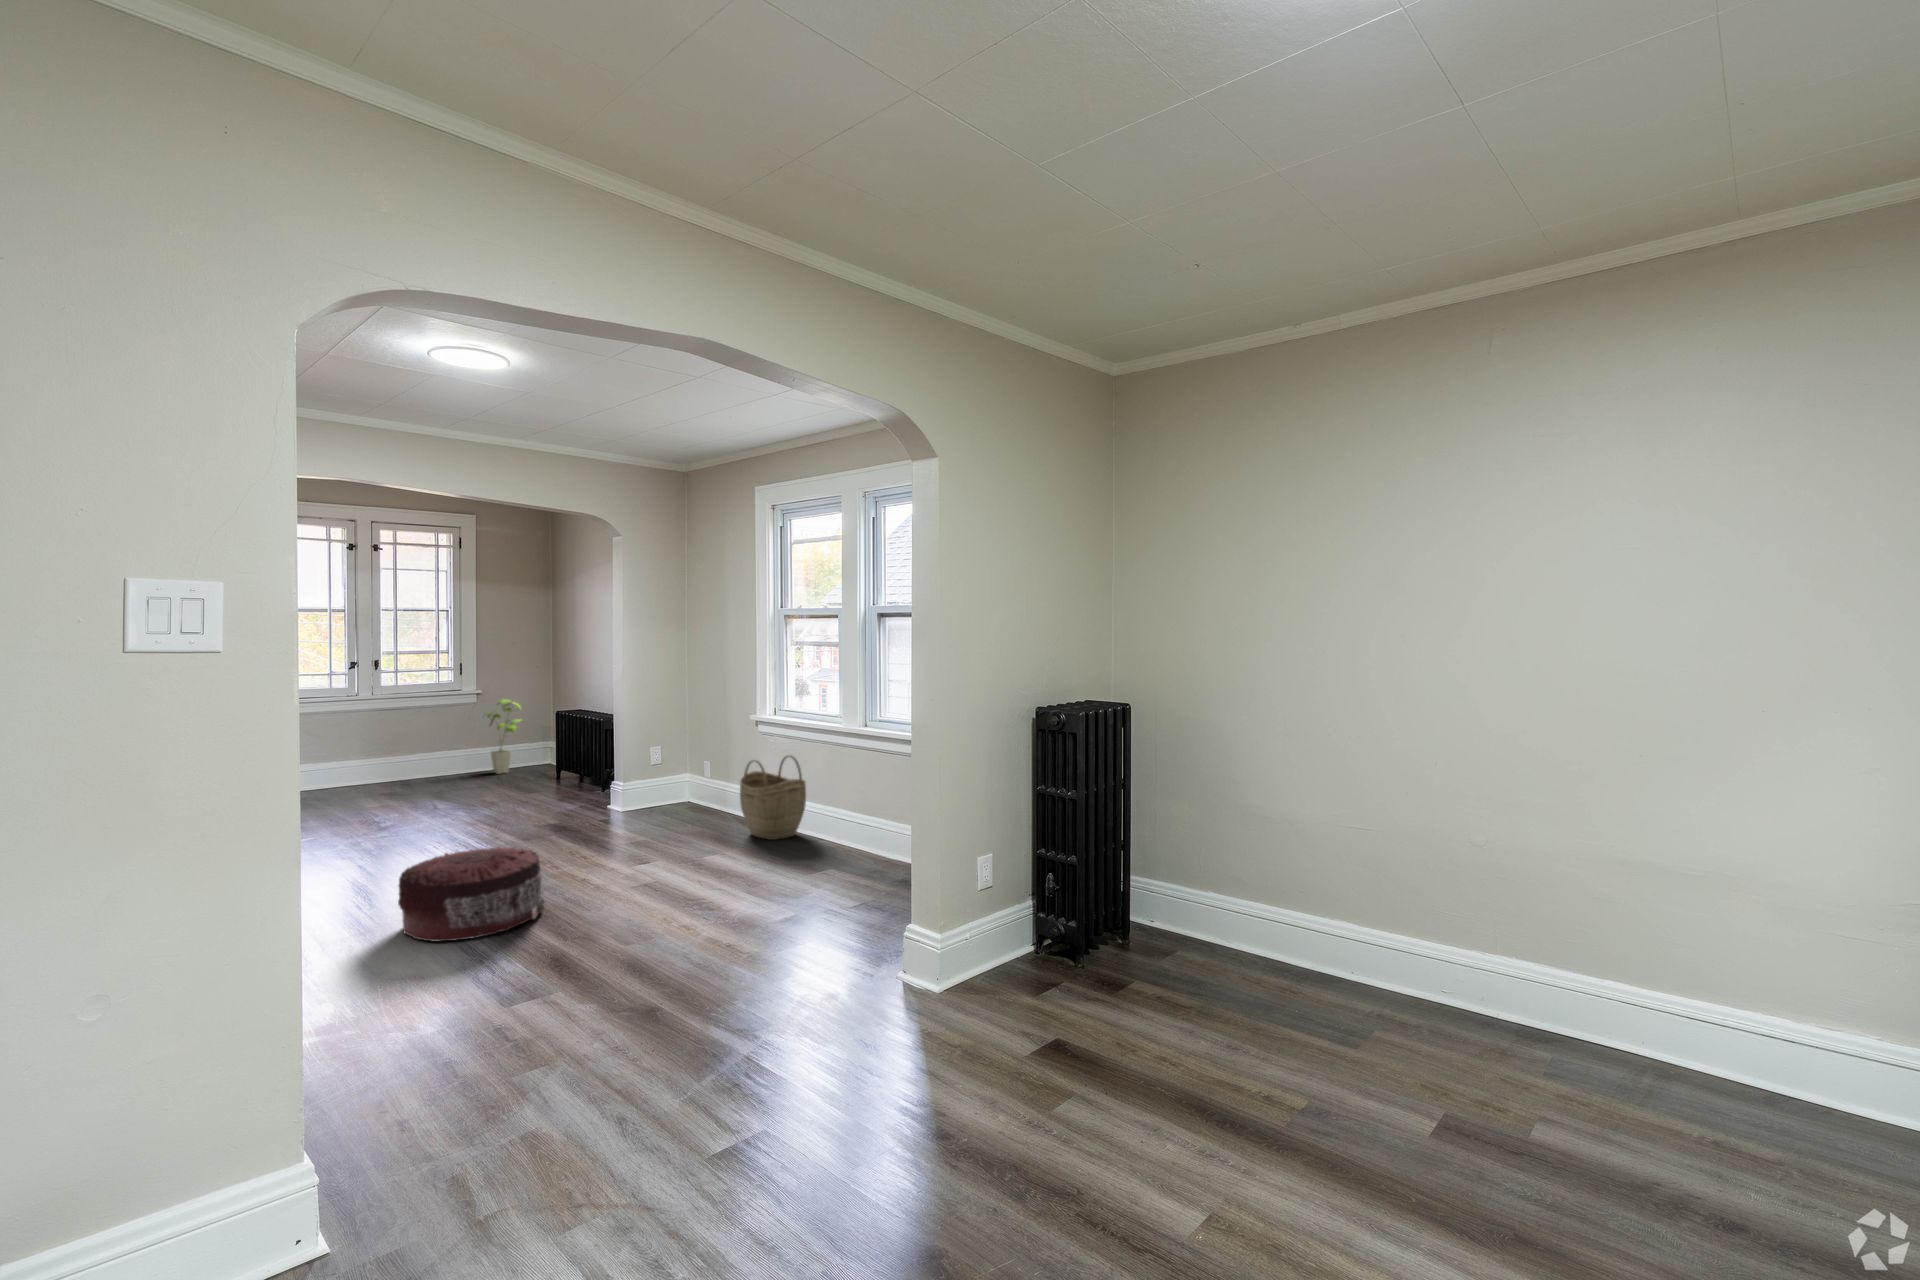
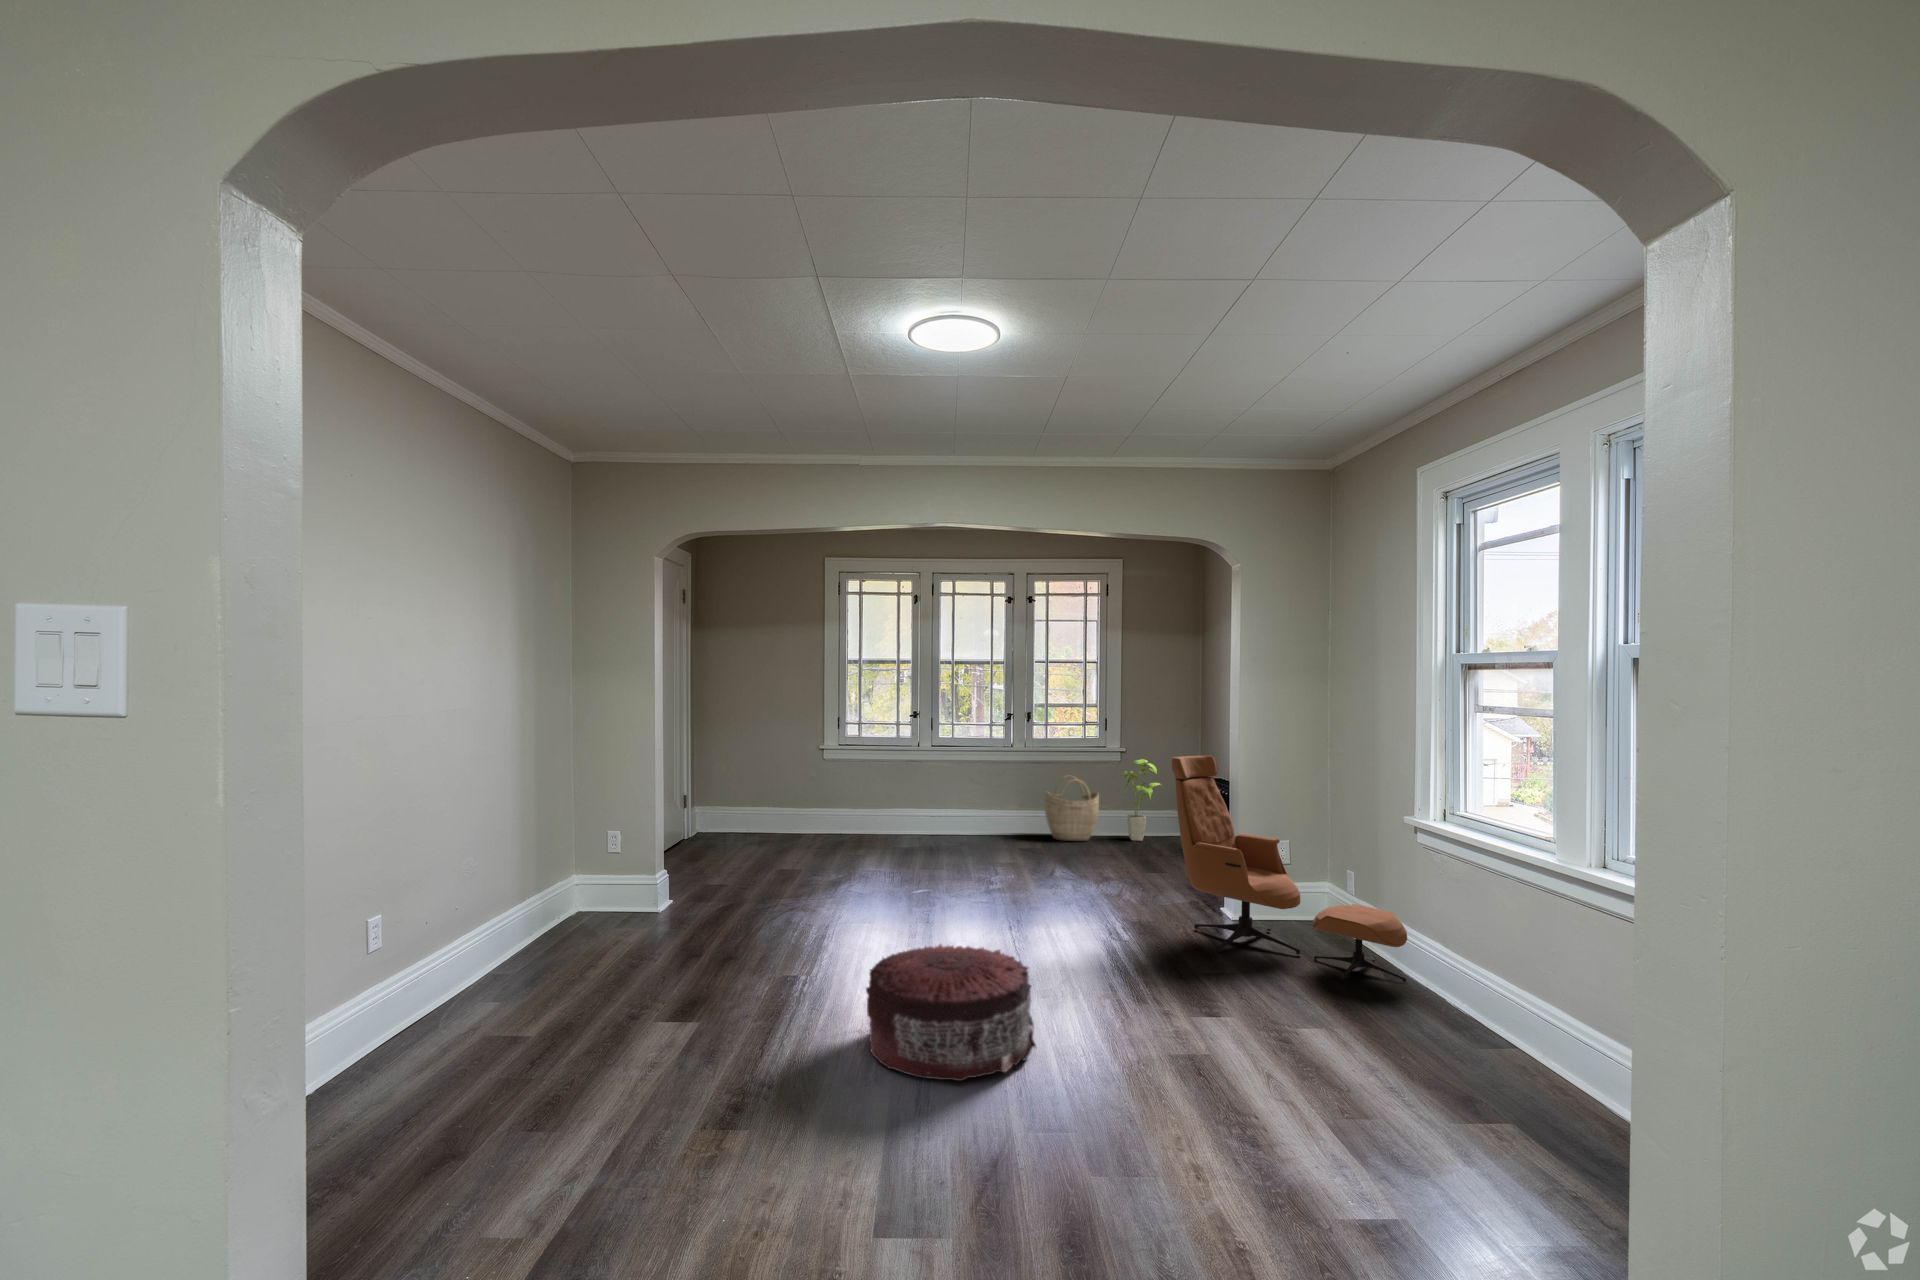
lounge chair: none [581,688,755,830] -> present [1172,756,1407,982]
woven basket: present [740,755,806,840] -> present [1045,777,1099,841]

